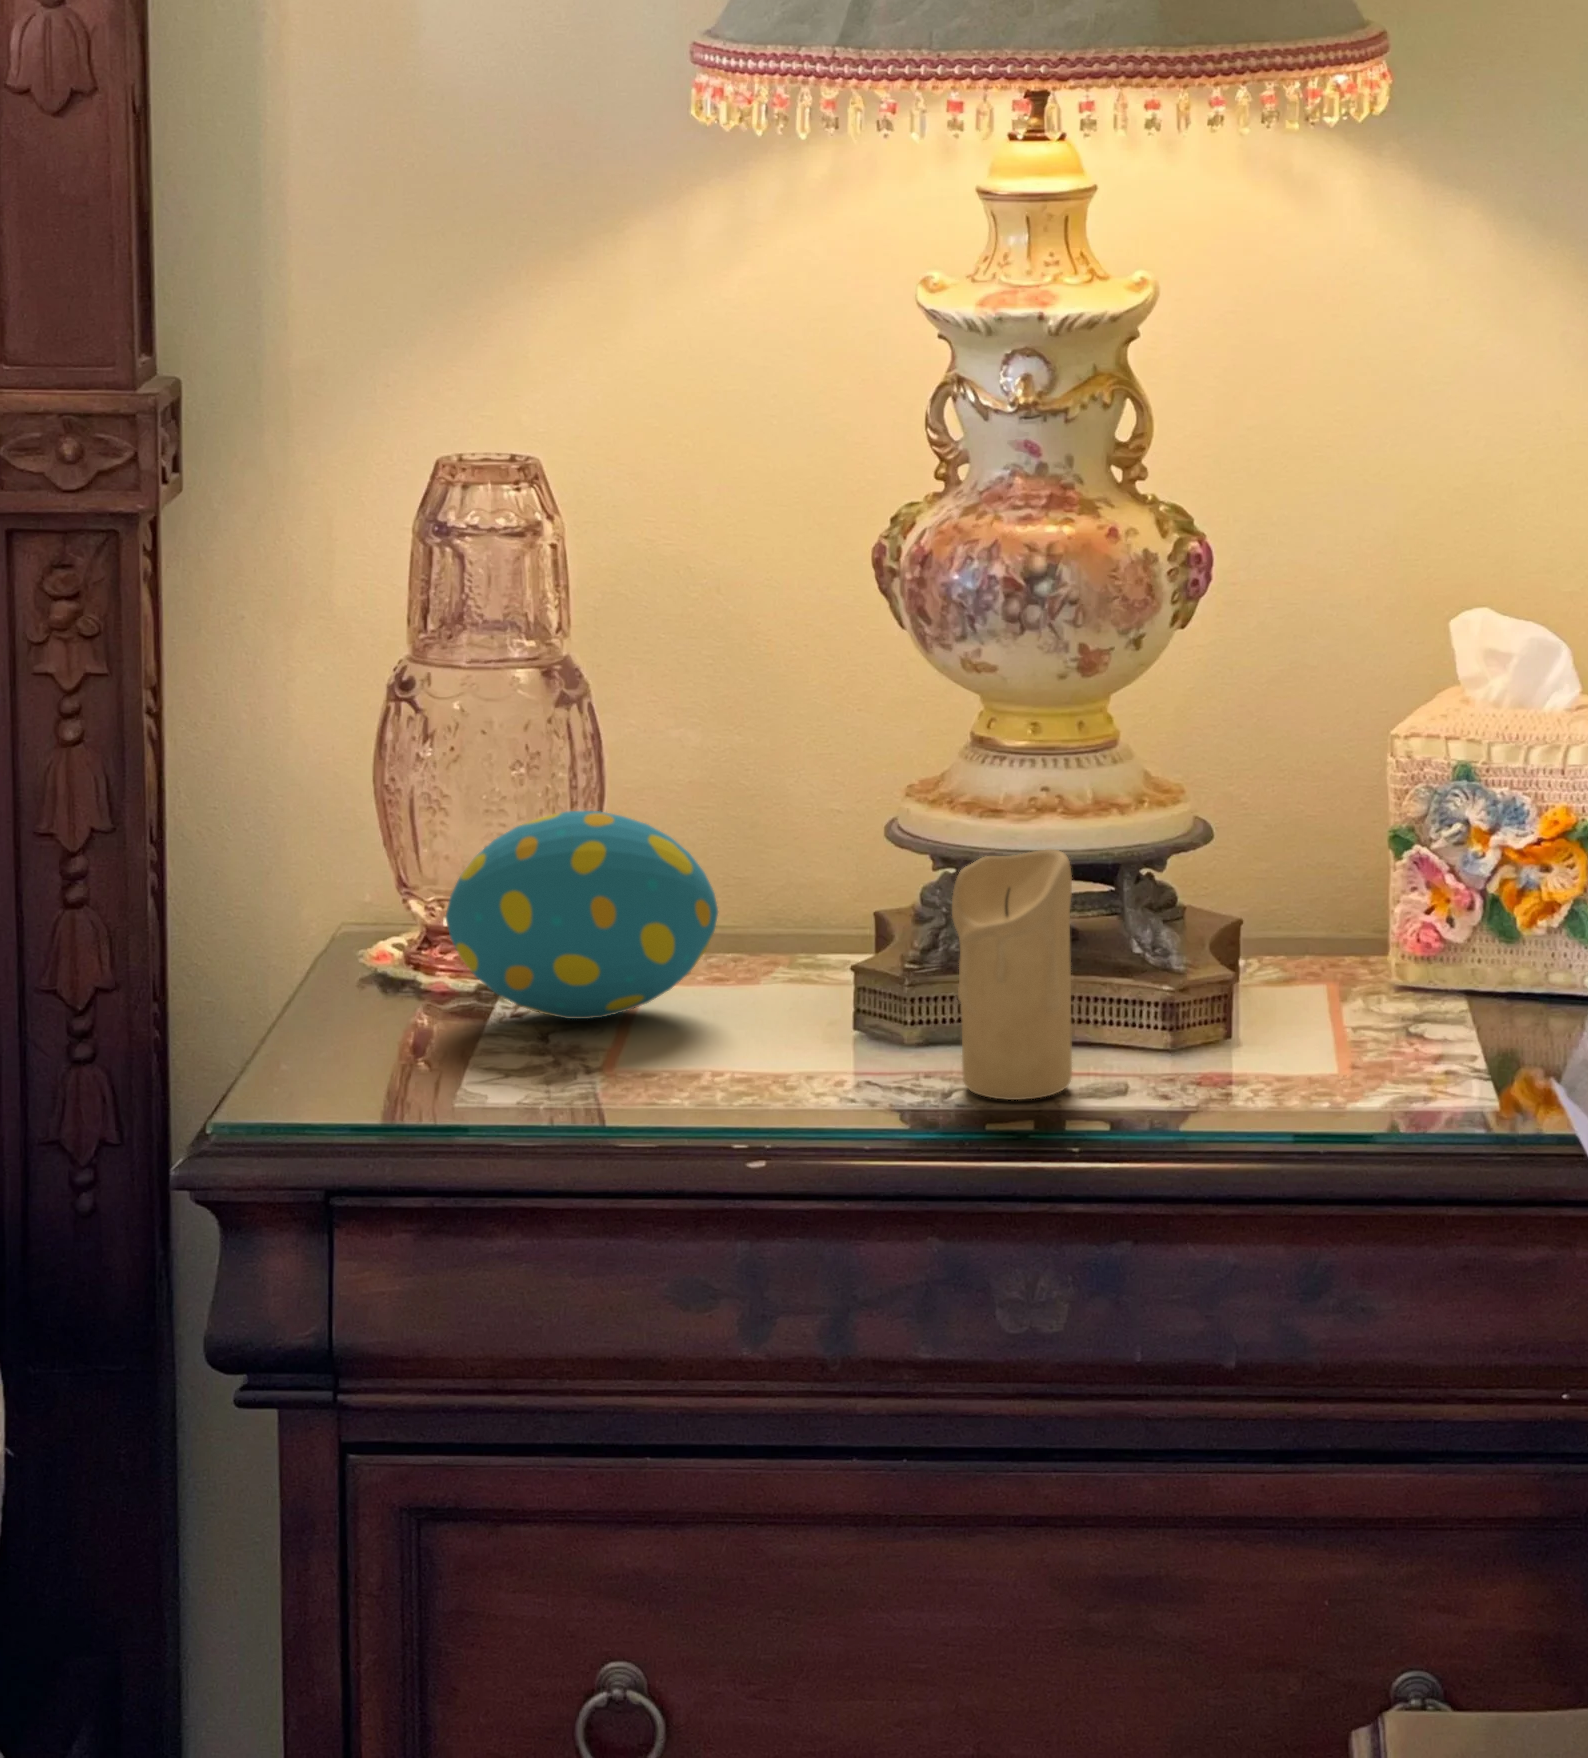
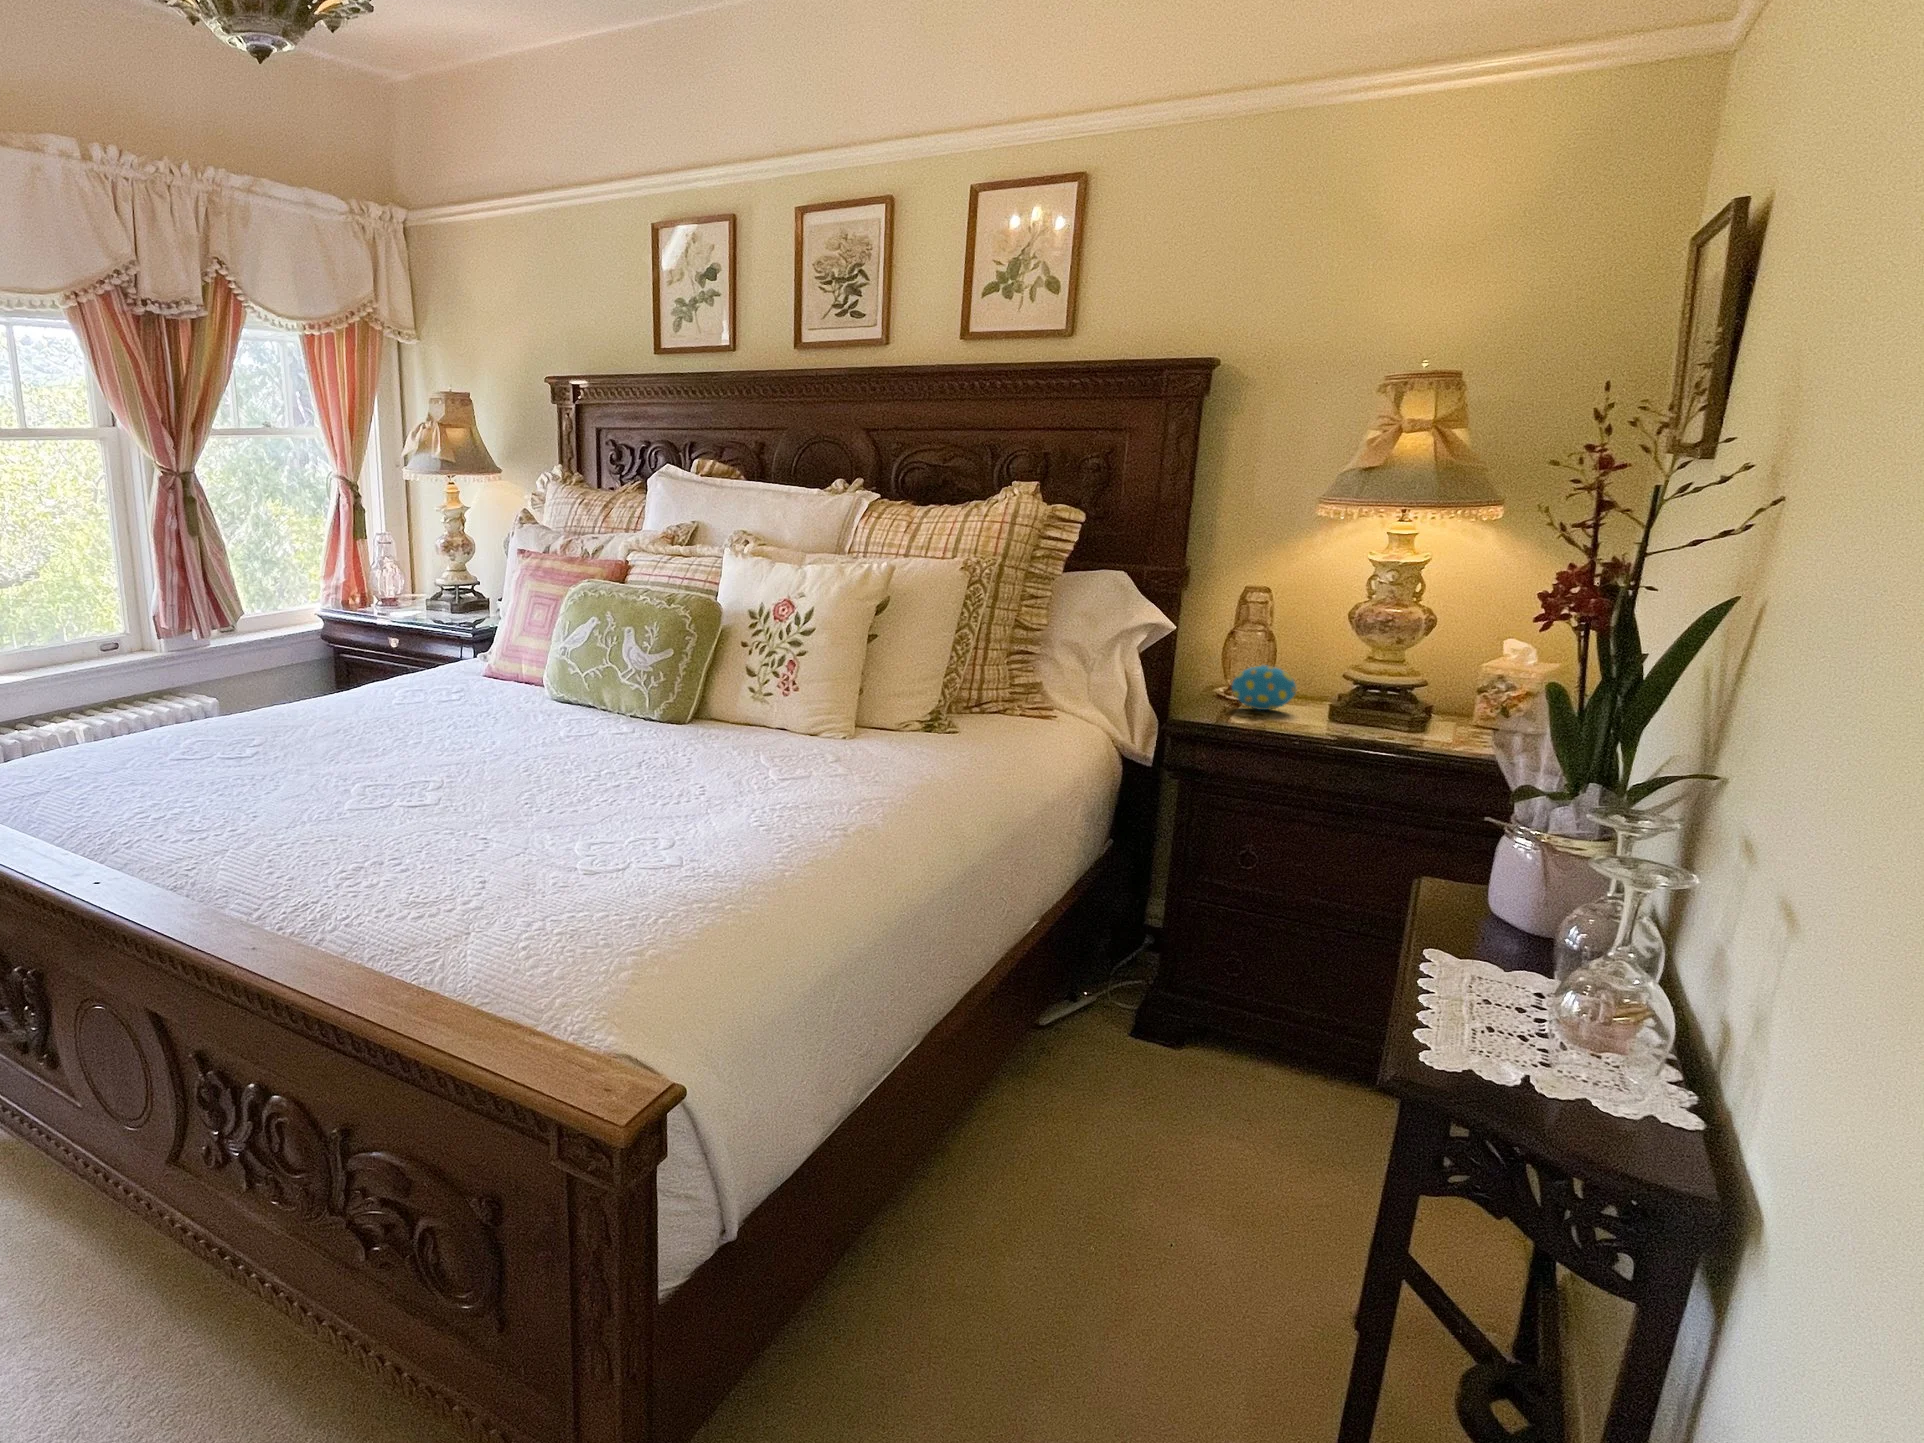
candle: present [952,849,1072,1100] -> none [1357,681,1392,734]

